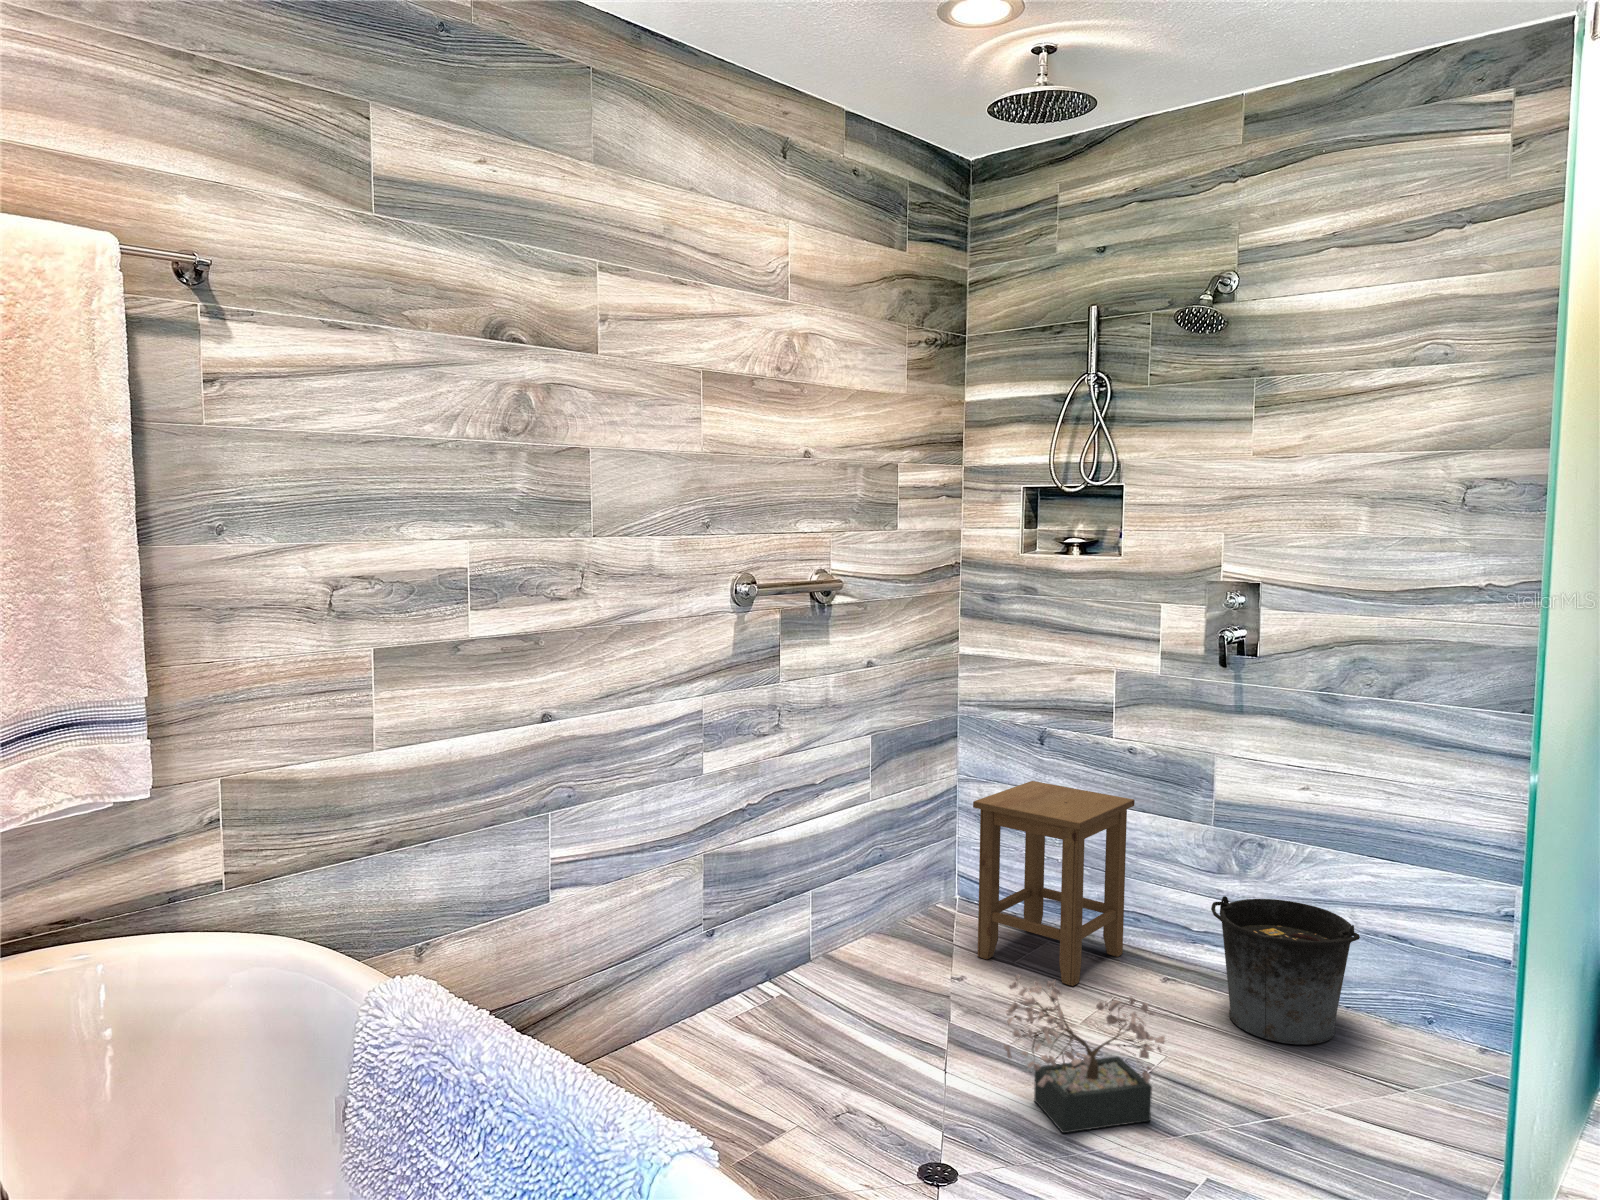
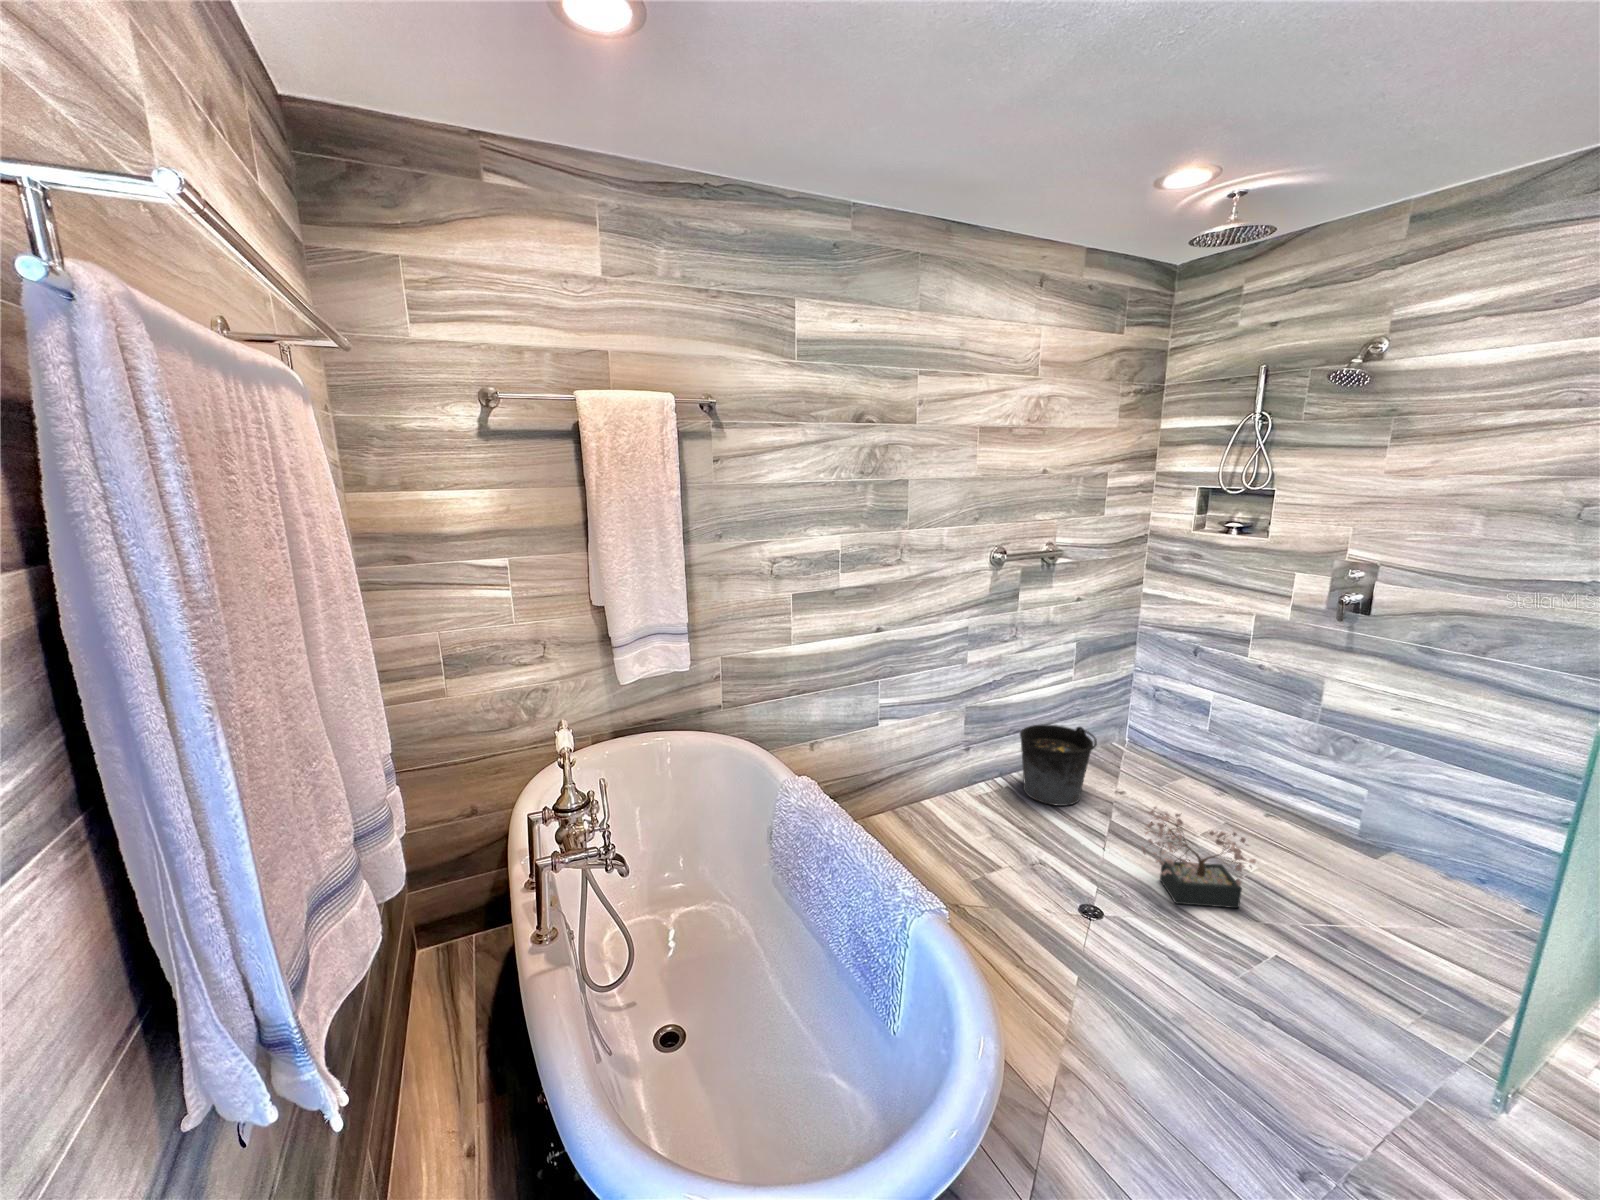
stool: present [973,781,1135,986] -> none [1136,678,1259,811]
bucket: present [1211,896,1360,1044] -> present [1020,725,1097,806]

